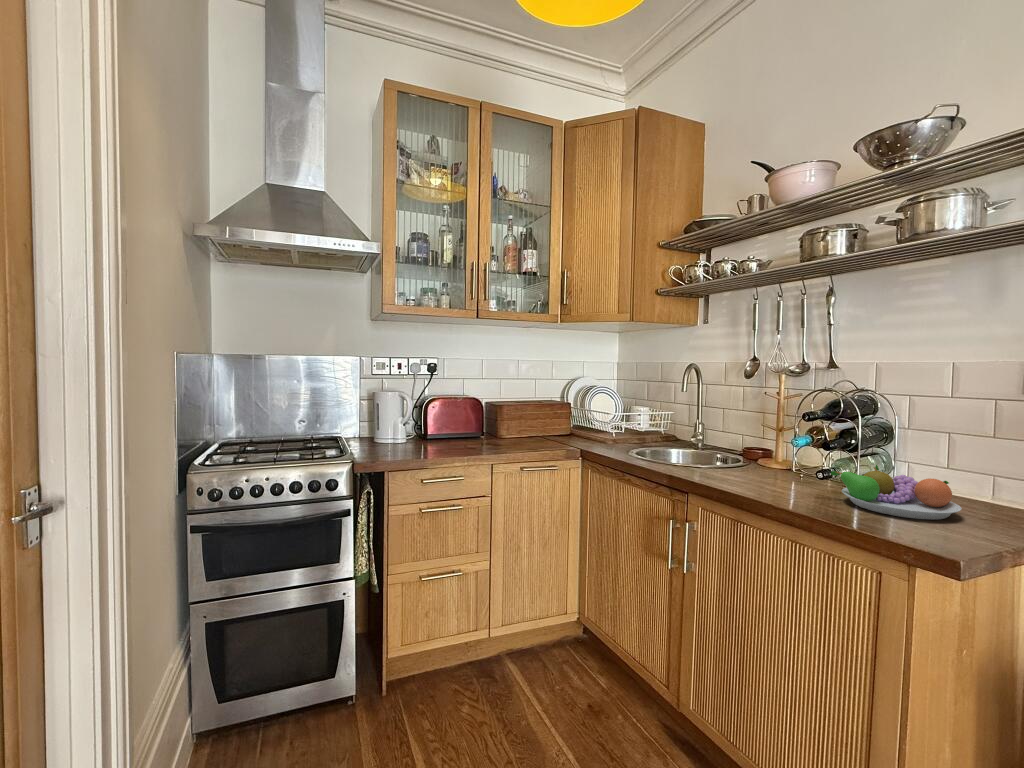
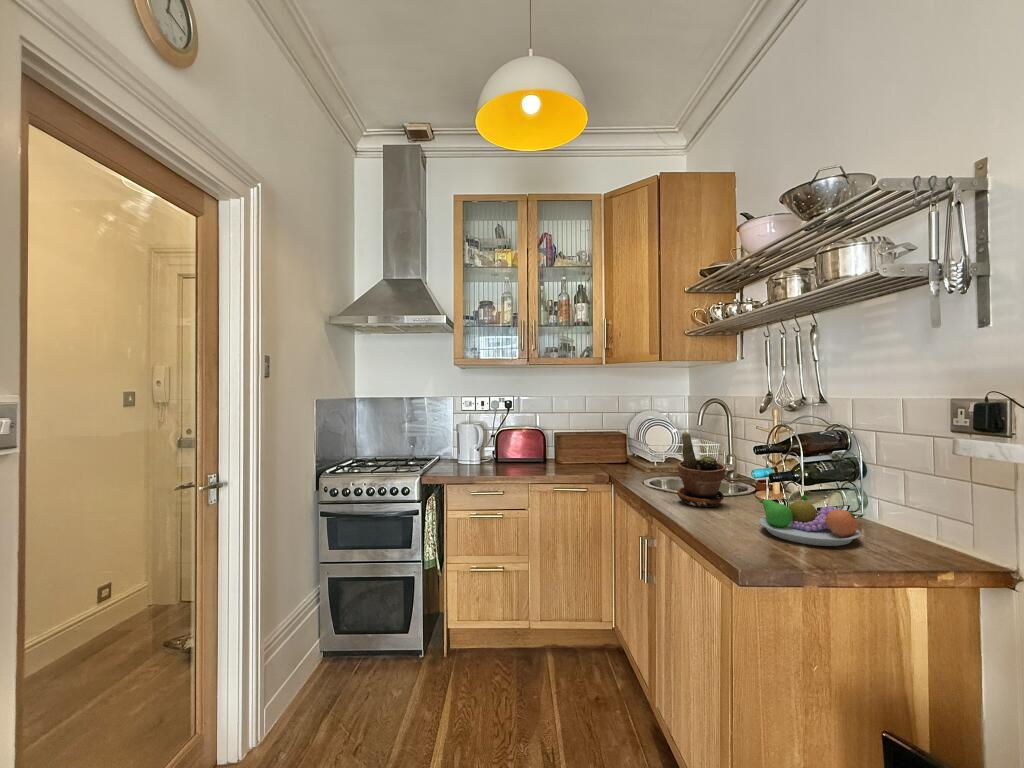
potted plant: none [706,399,765,482] -> present [677,432,726,507]

